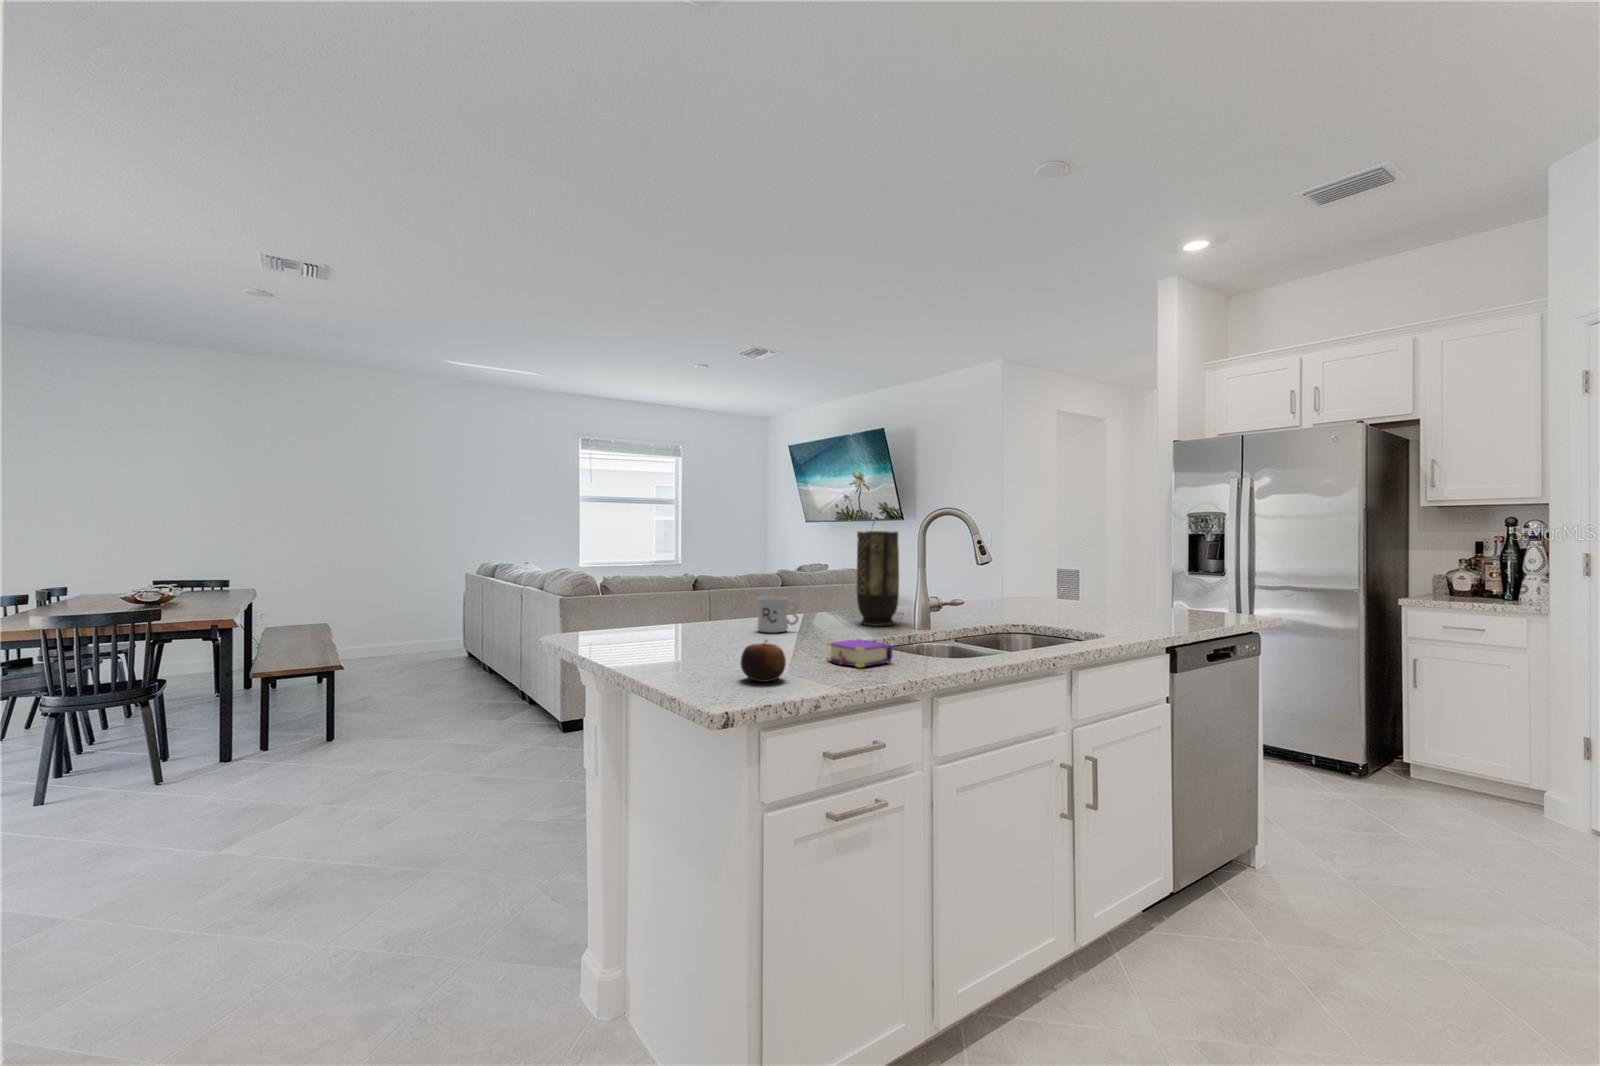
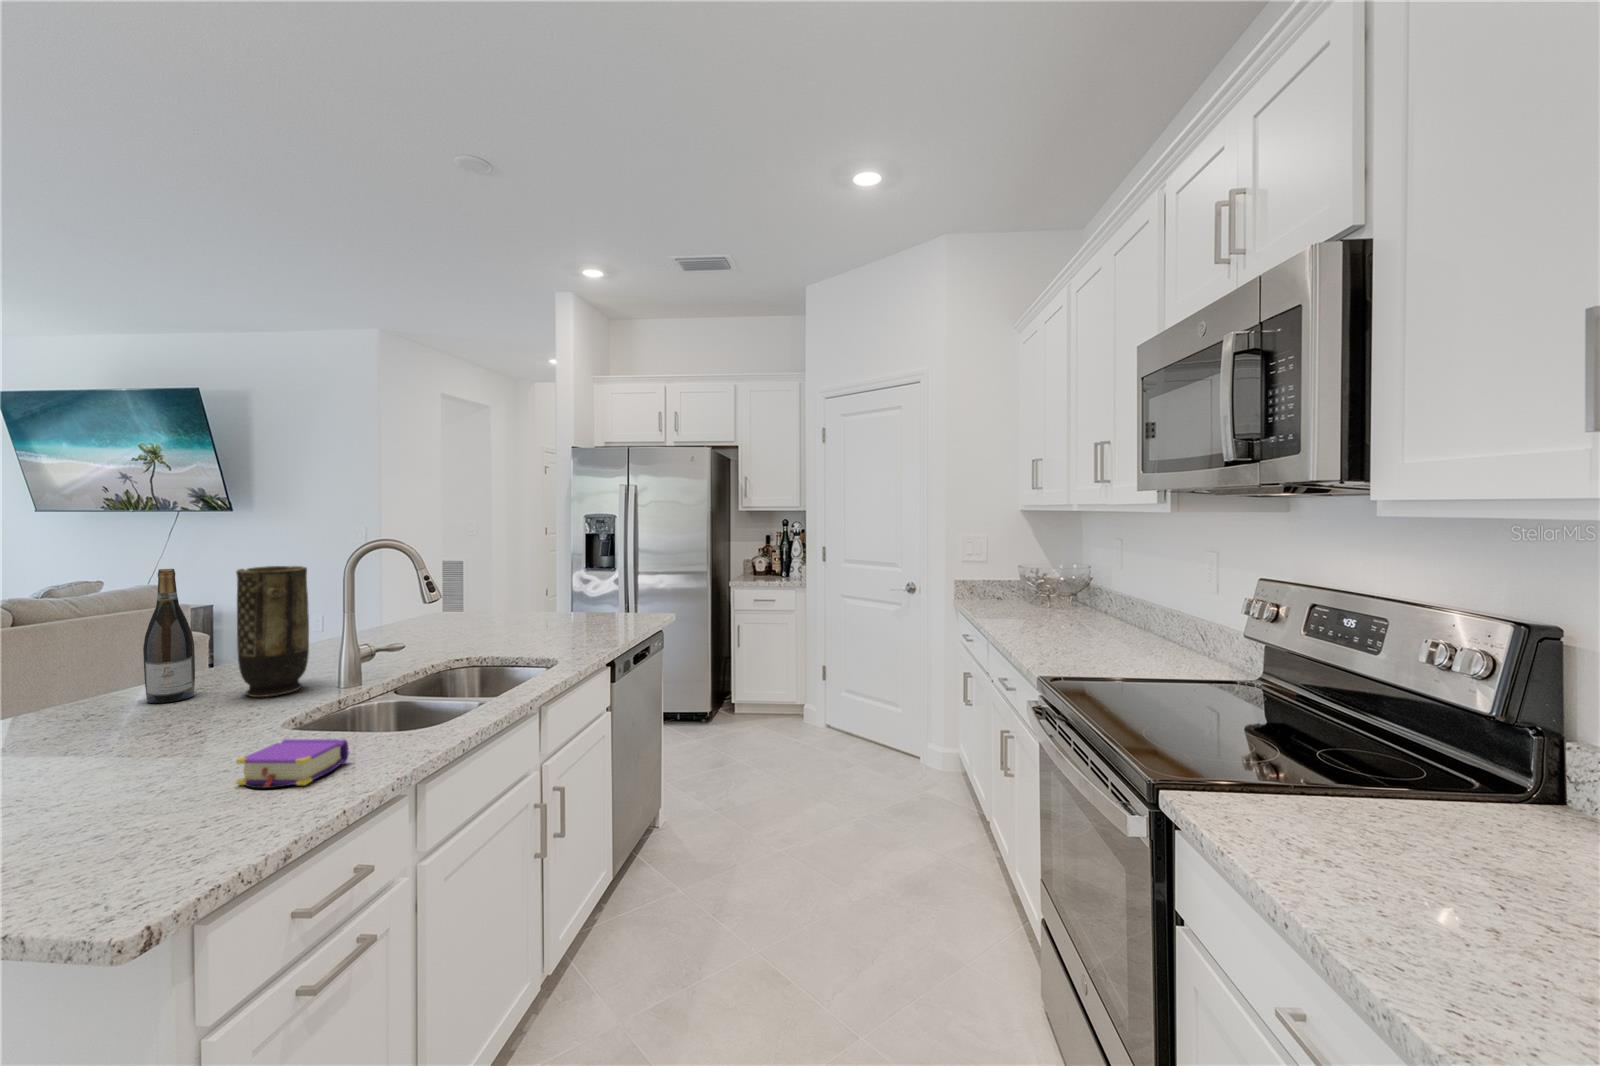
wine bottle: none [811,531,836,621] -> present [143,569,195,703]
mug: present [758,596,799,633] -> none [40,685,137,752]
apple: present [740,640,786,682] -> none [81,798,185,873]

